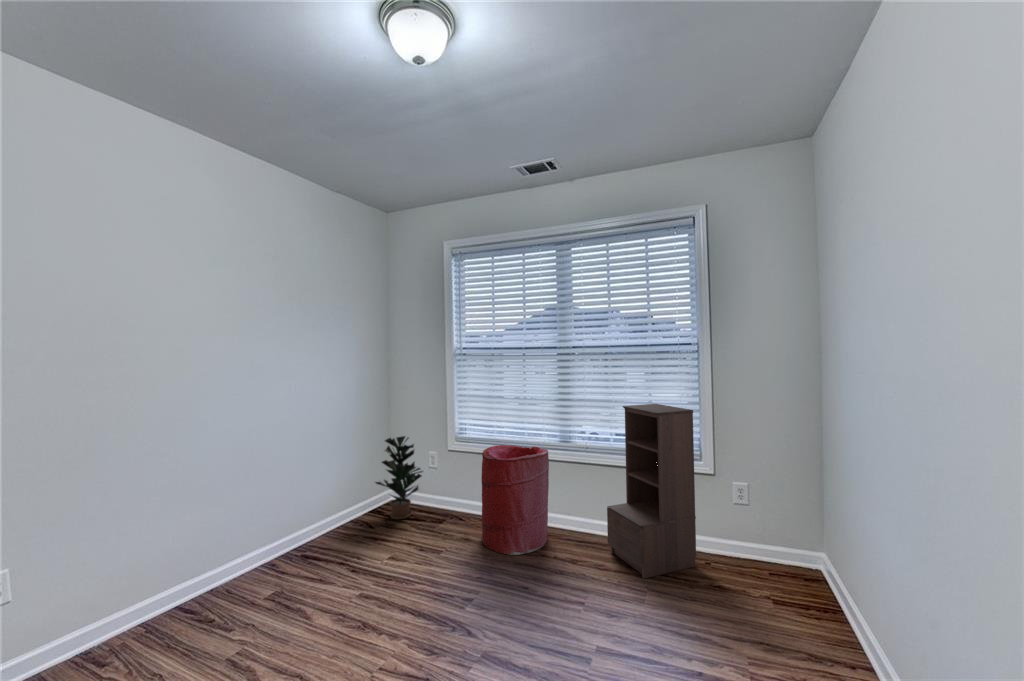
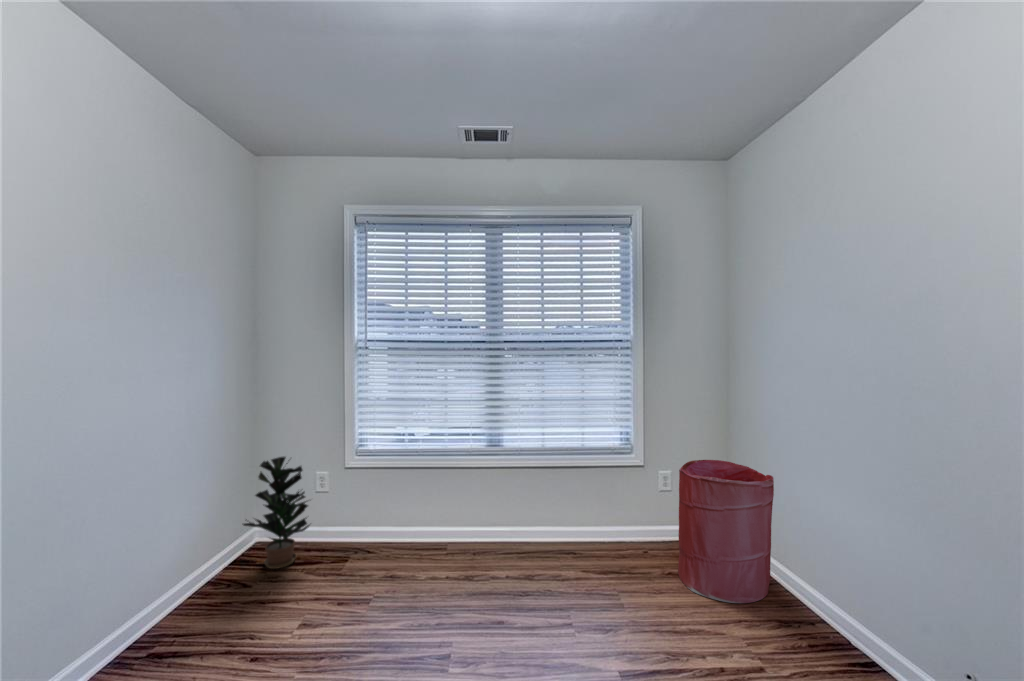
bookshelf: present [607,404,696,579] -> none [555,400,639,580]
laundry hamper: present [481,445,549,555] -> present [678,460,774,603]

